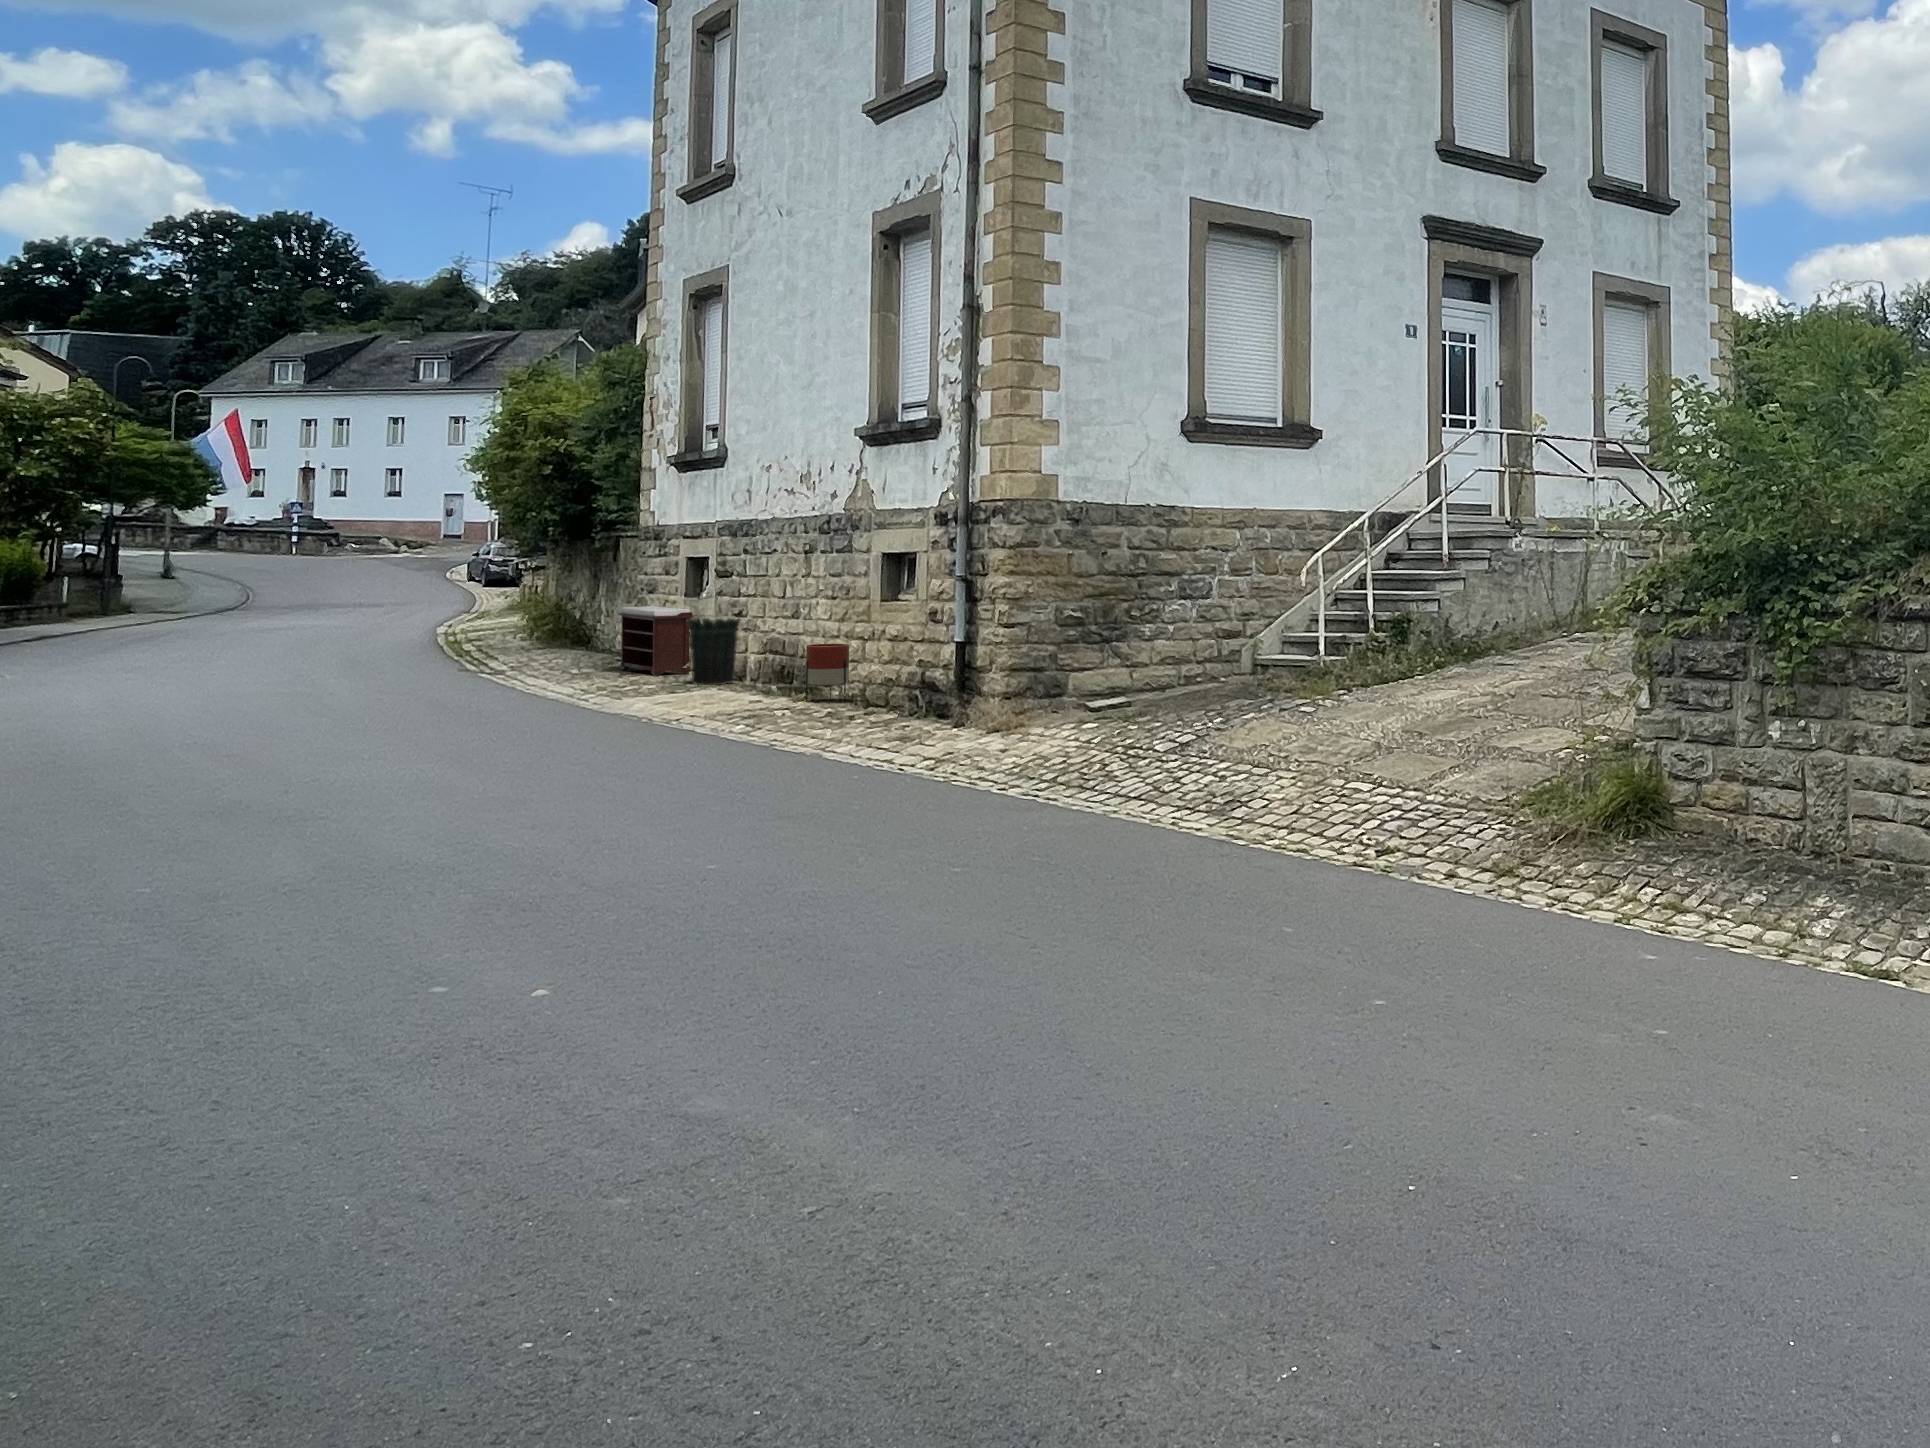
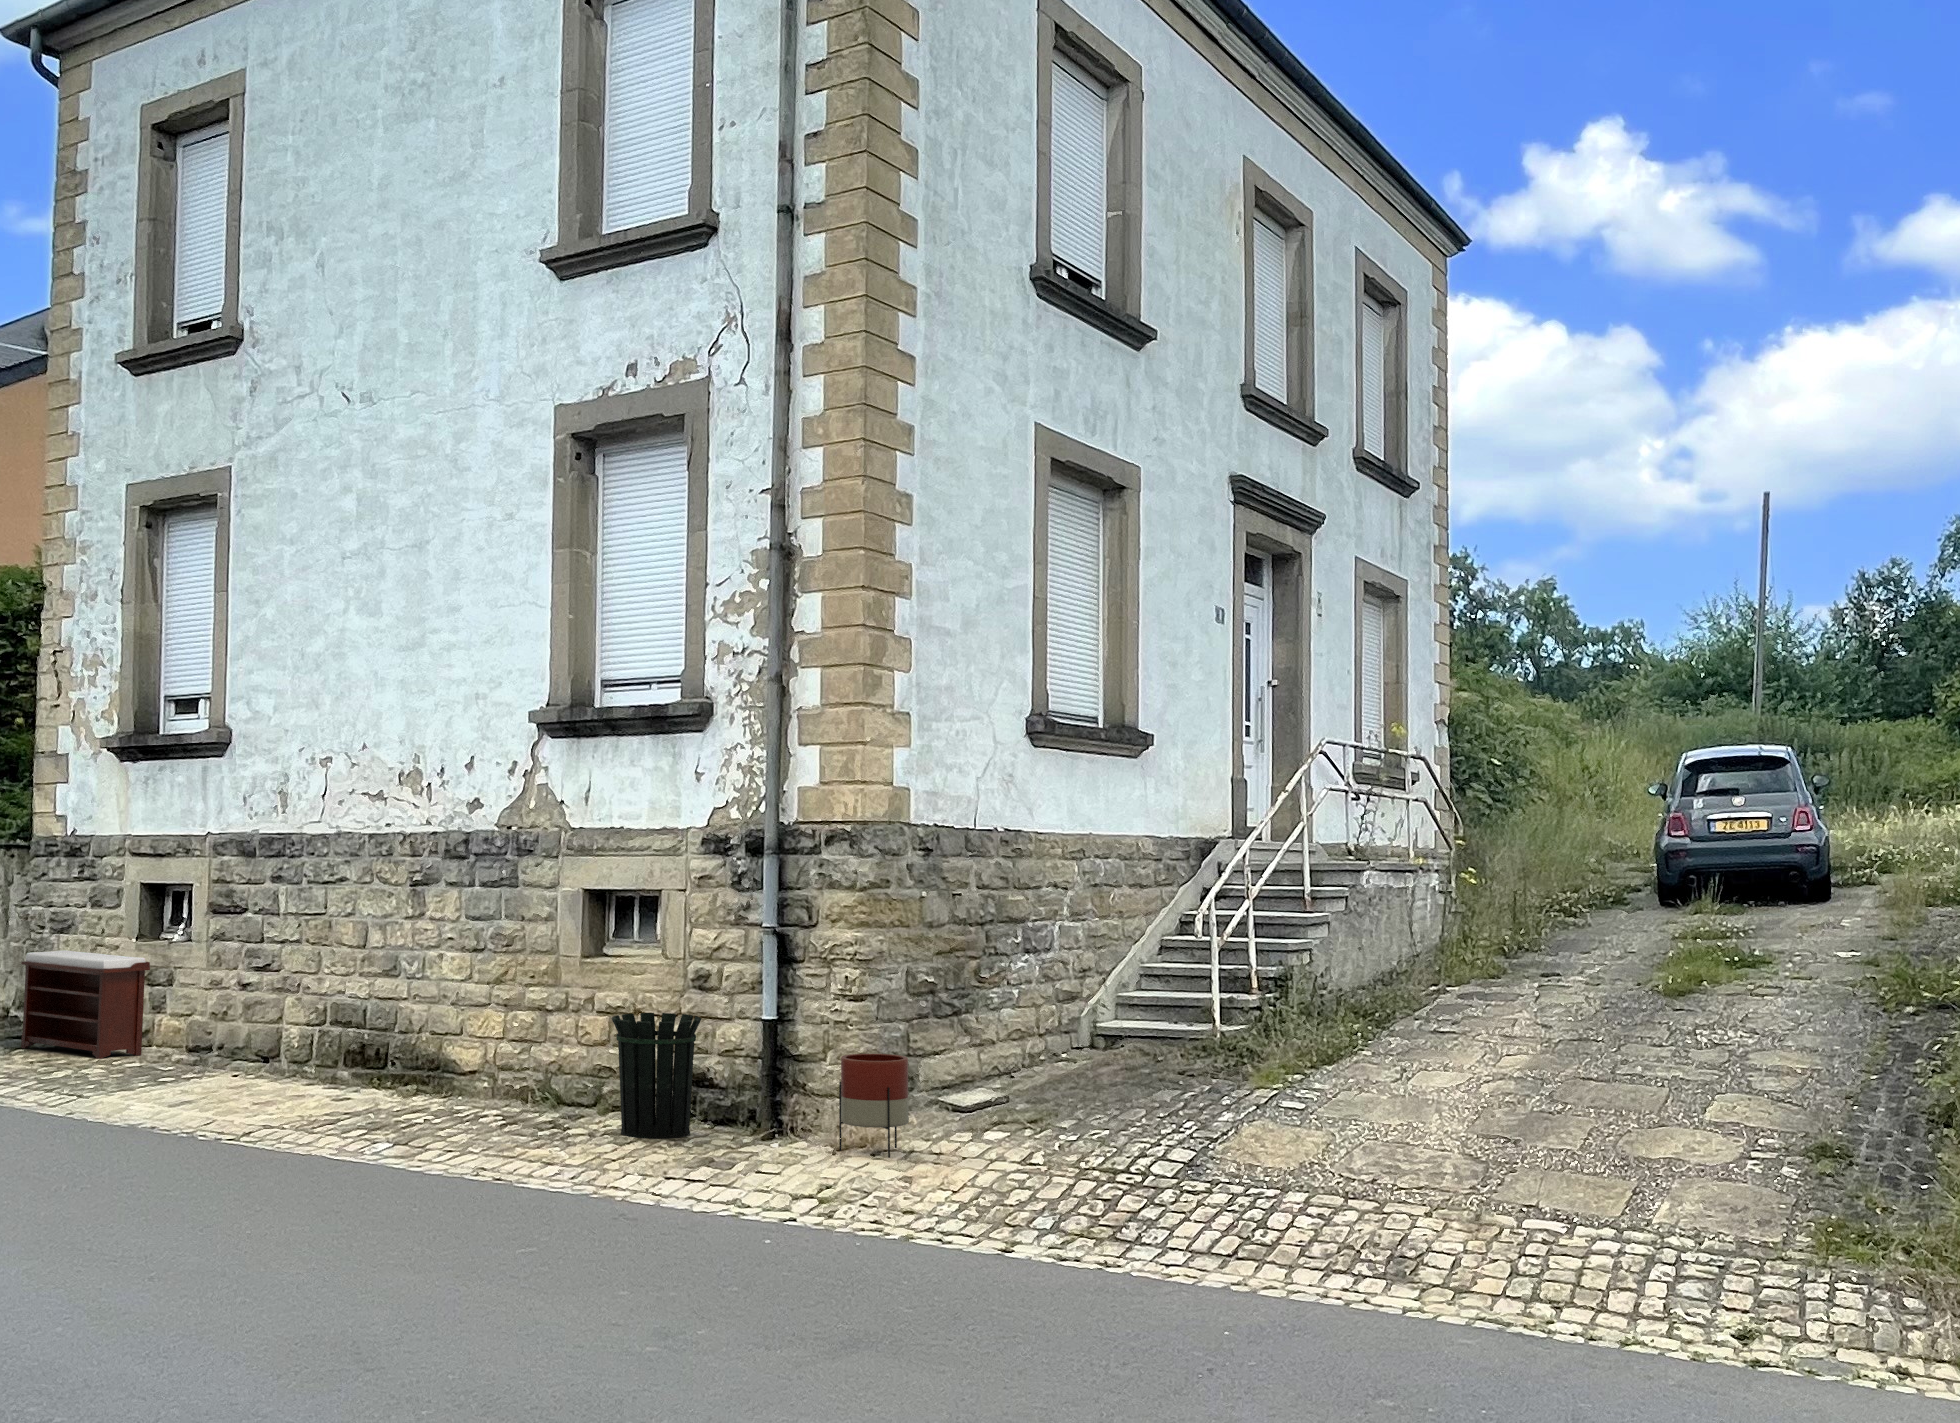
waste bin: present [687,618,741,685] -> present [612,1013,701,1139]
planter: present [806,644,849,701] -> present [839,1053,909,1157]

